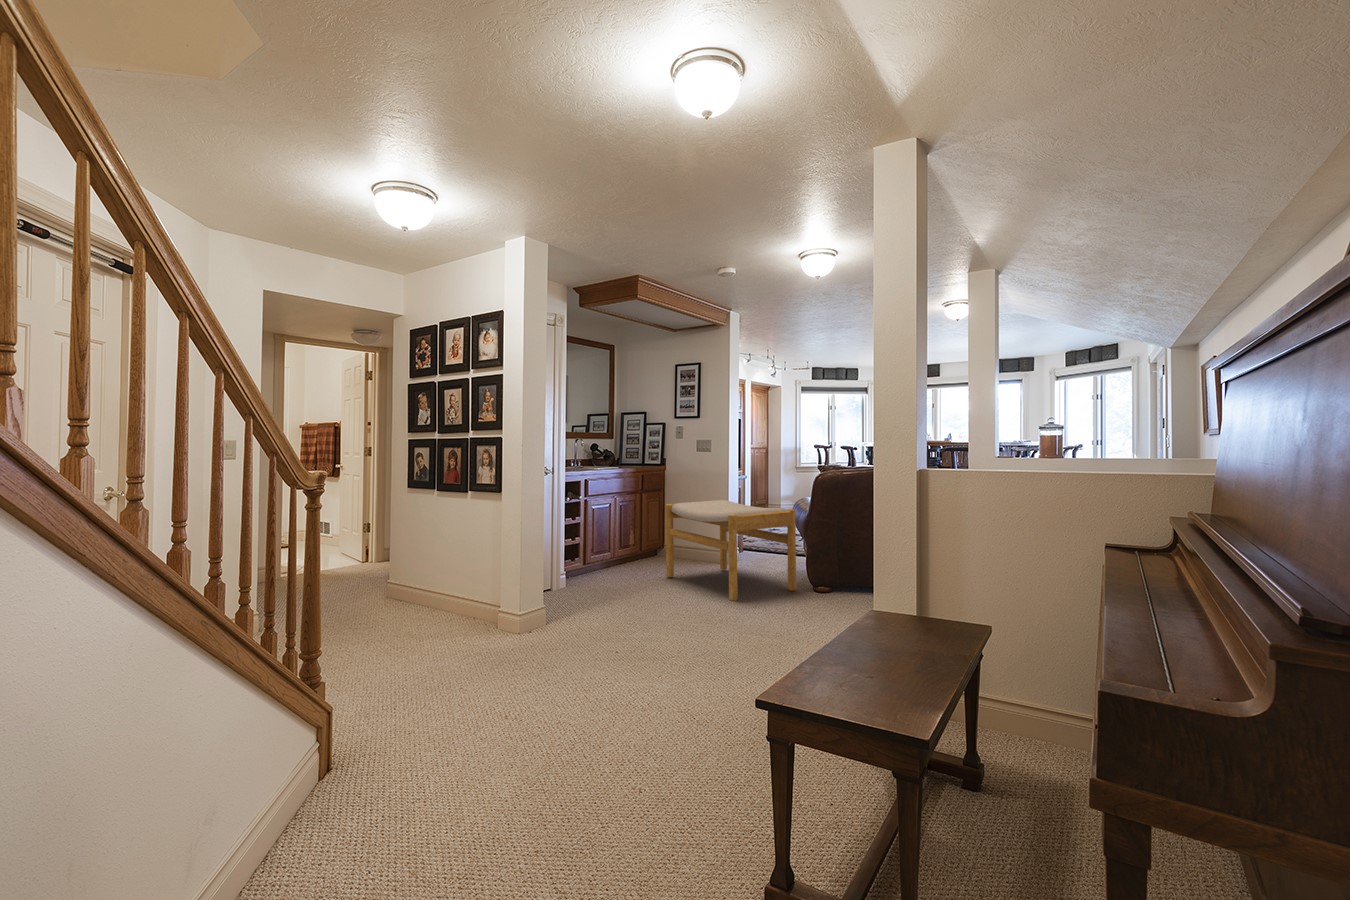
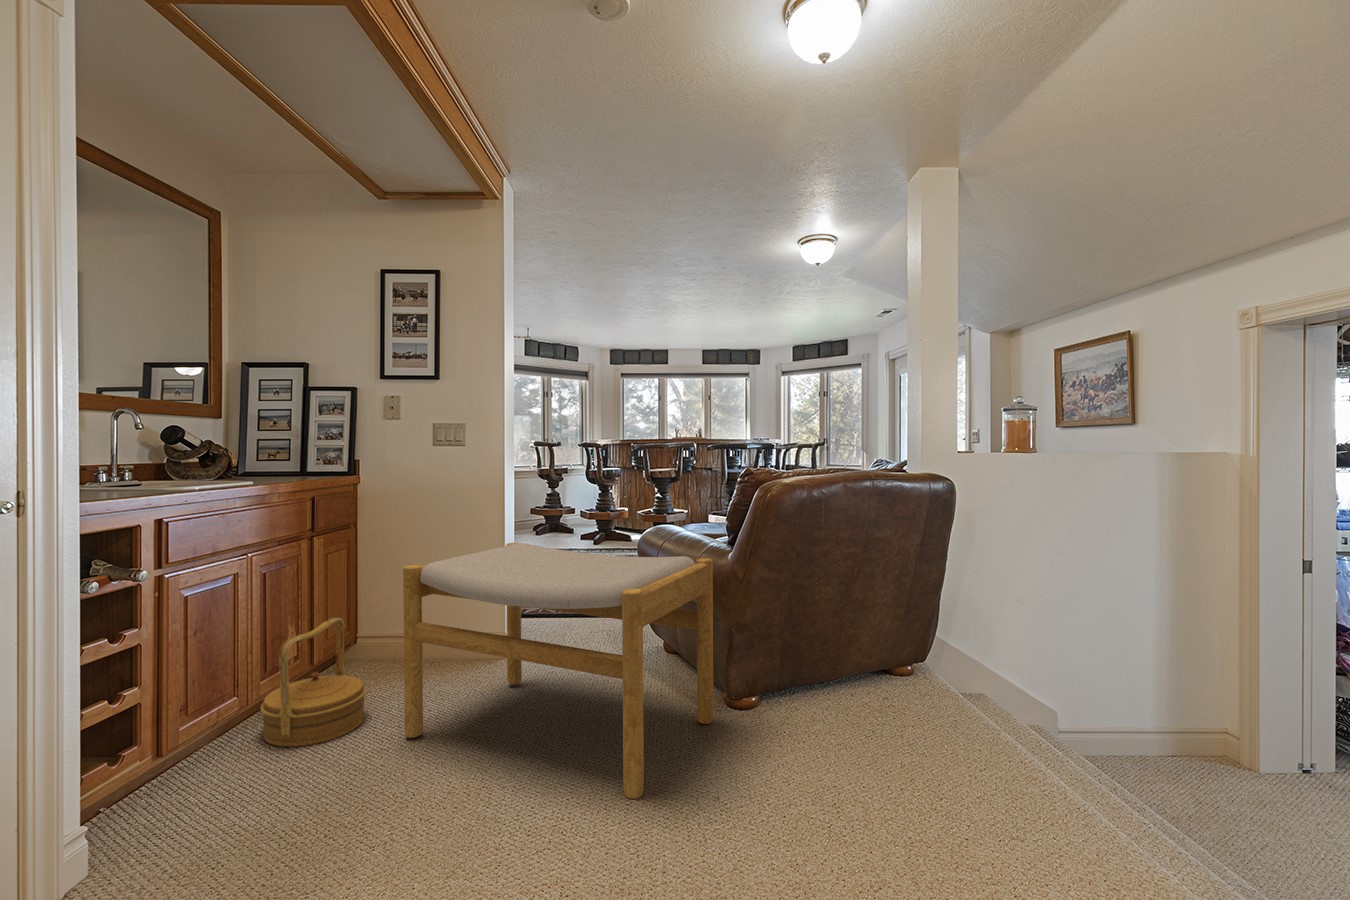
basket: none [619,527,658,574] -> present [261,618,366,747]

